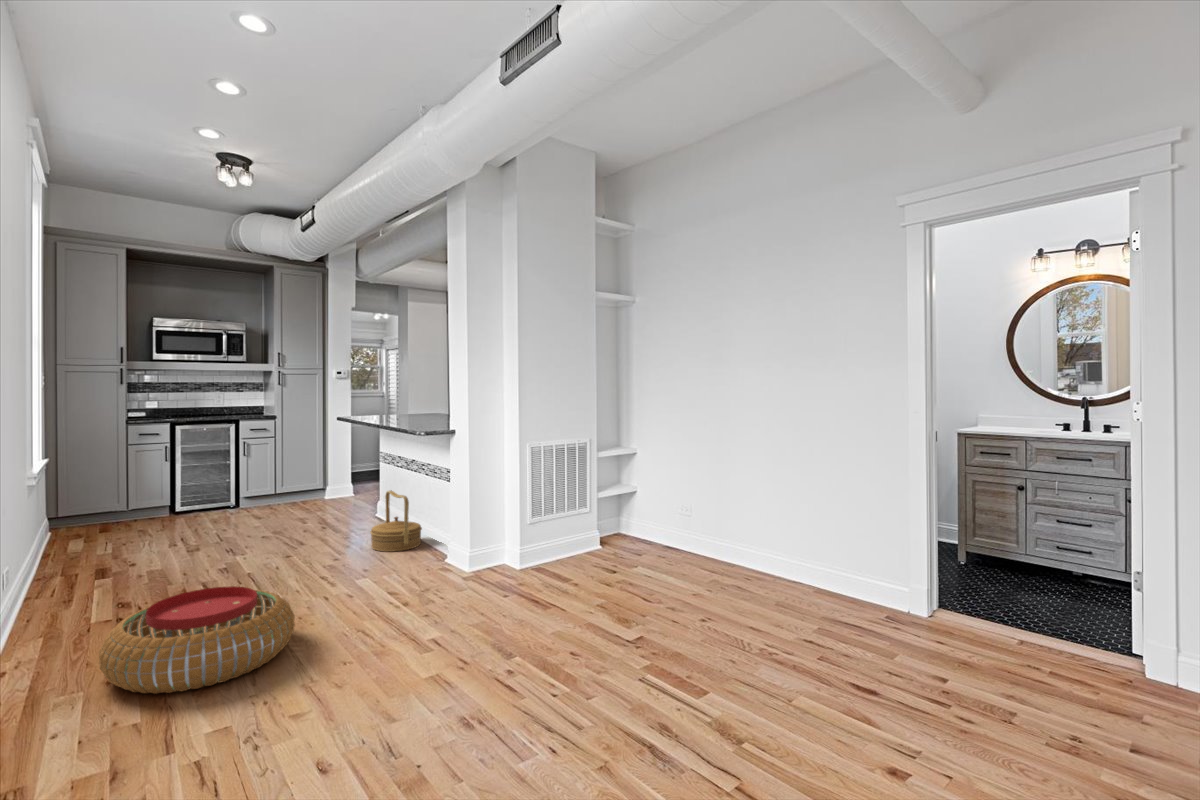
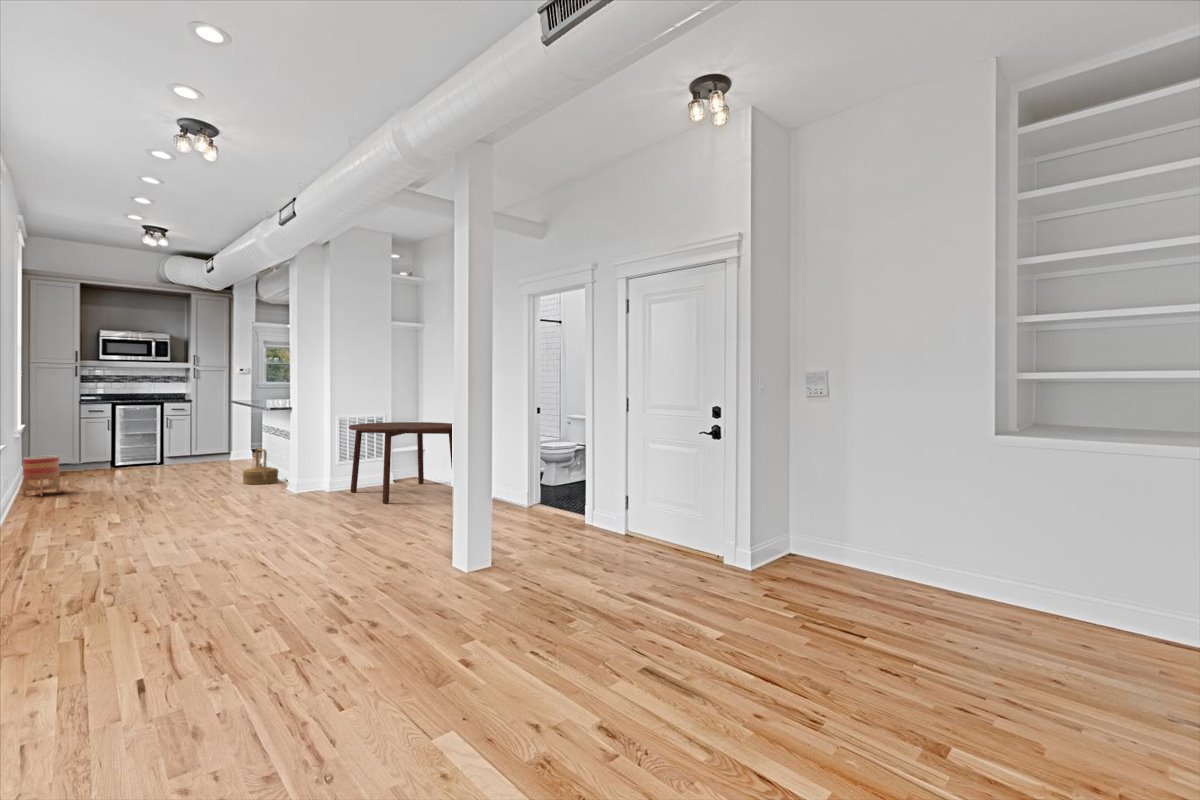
dining table: none [558,451,741,606] -> present [349,422,452,503]
planter: none [41,513,99,584] -> present [23,456,60,496]
pouf: present [99,587,295,694] -> none [60,485,170,528]

